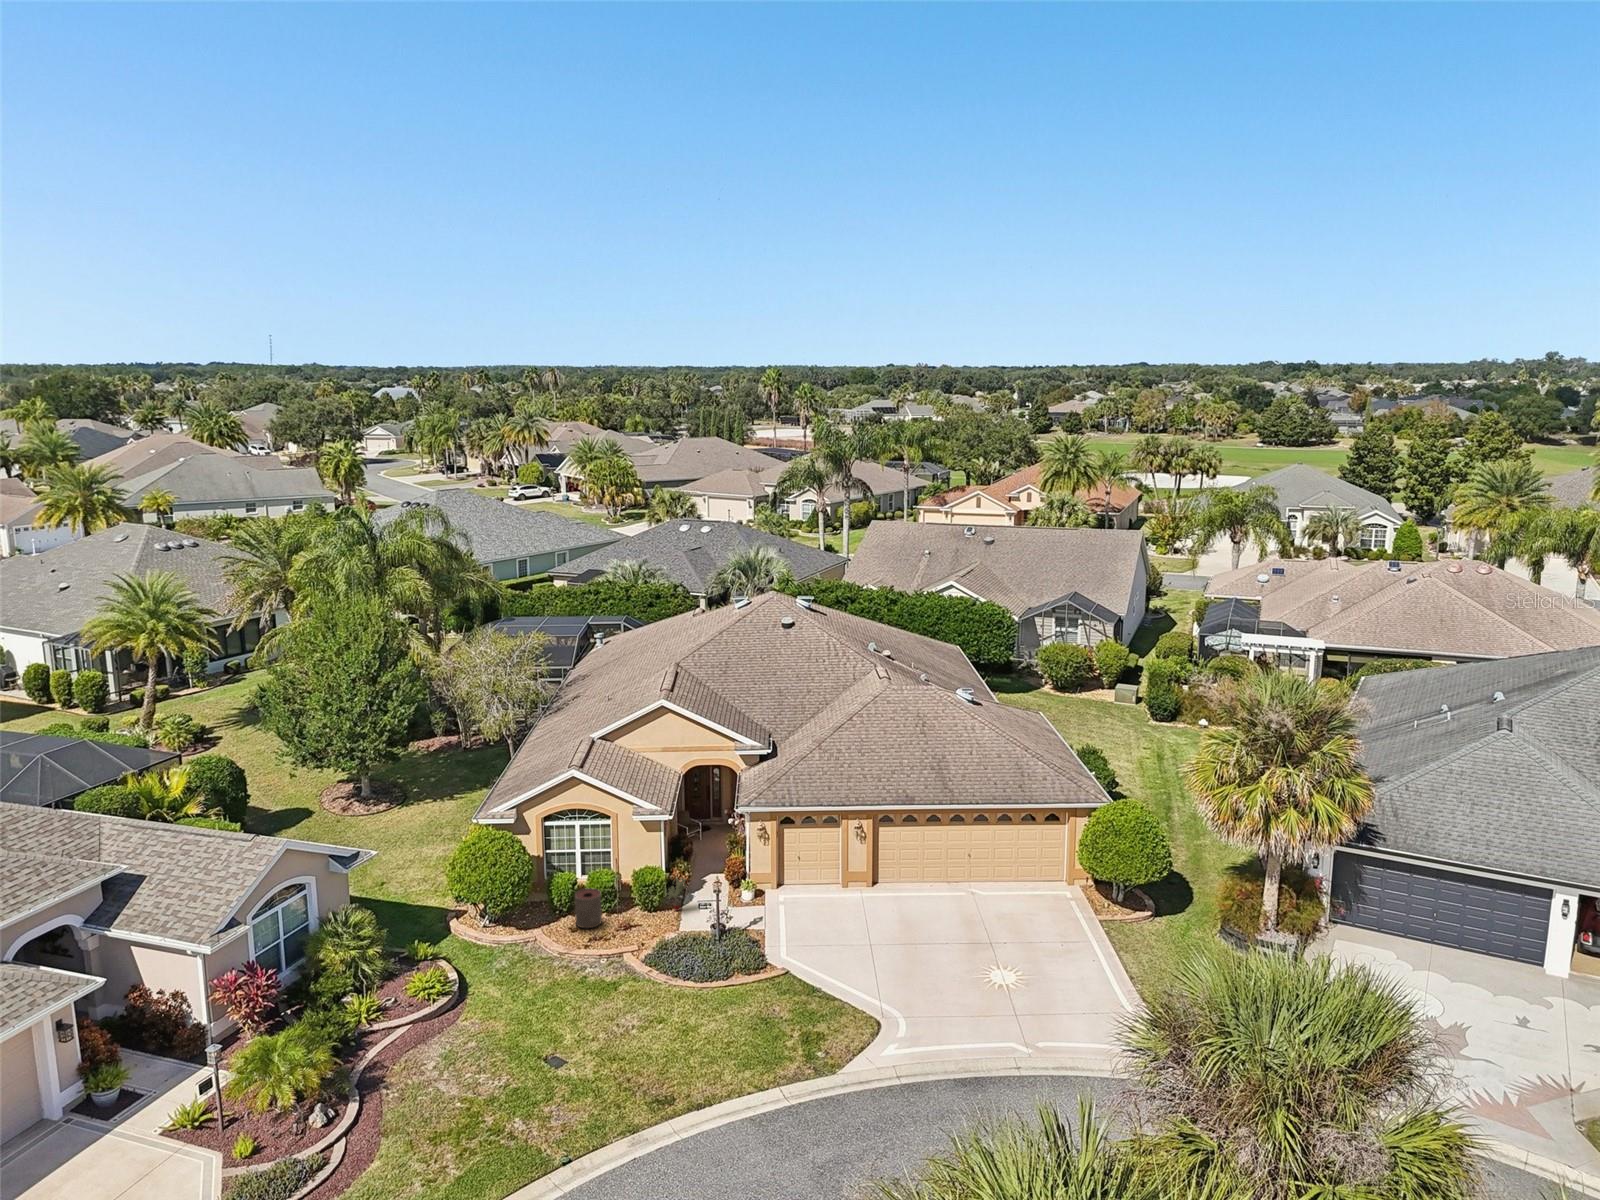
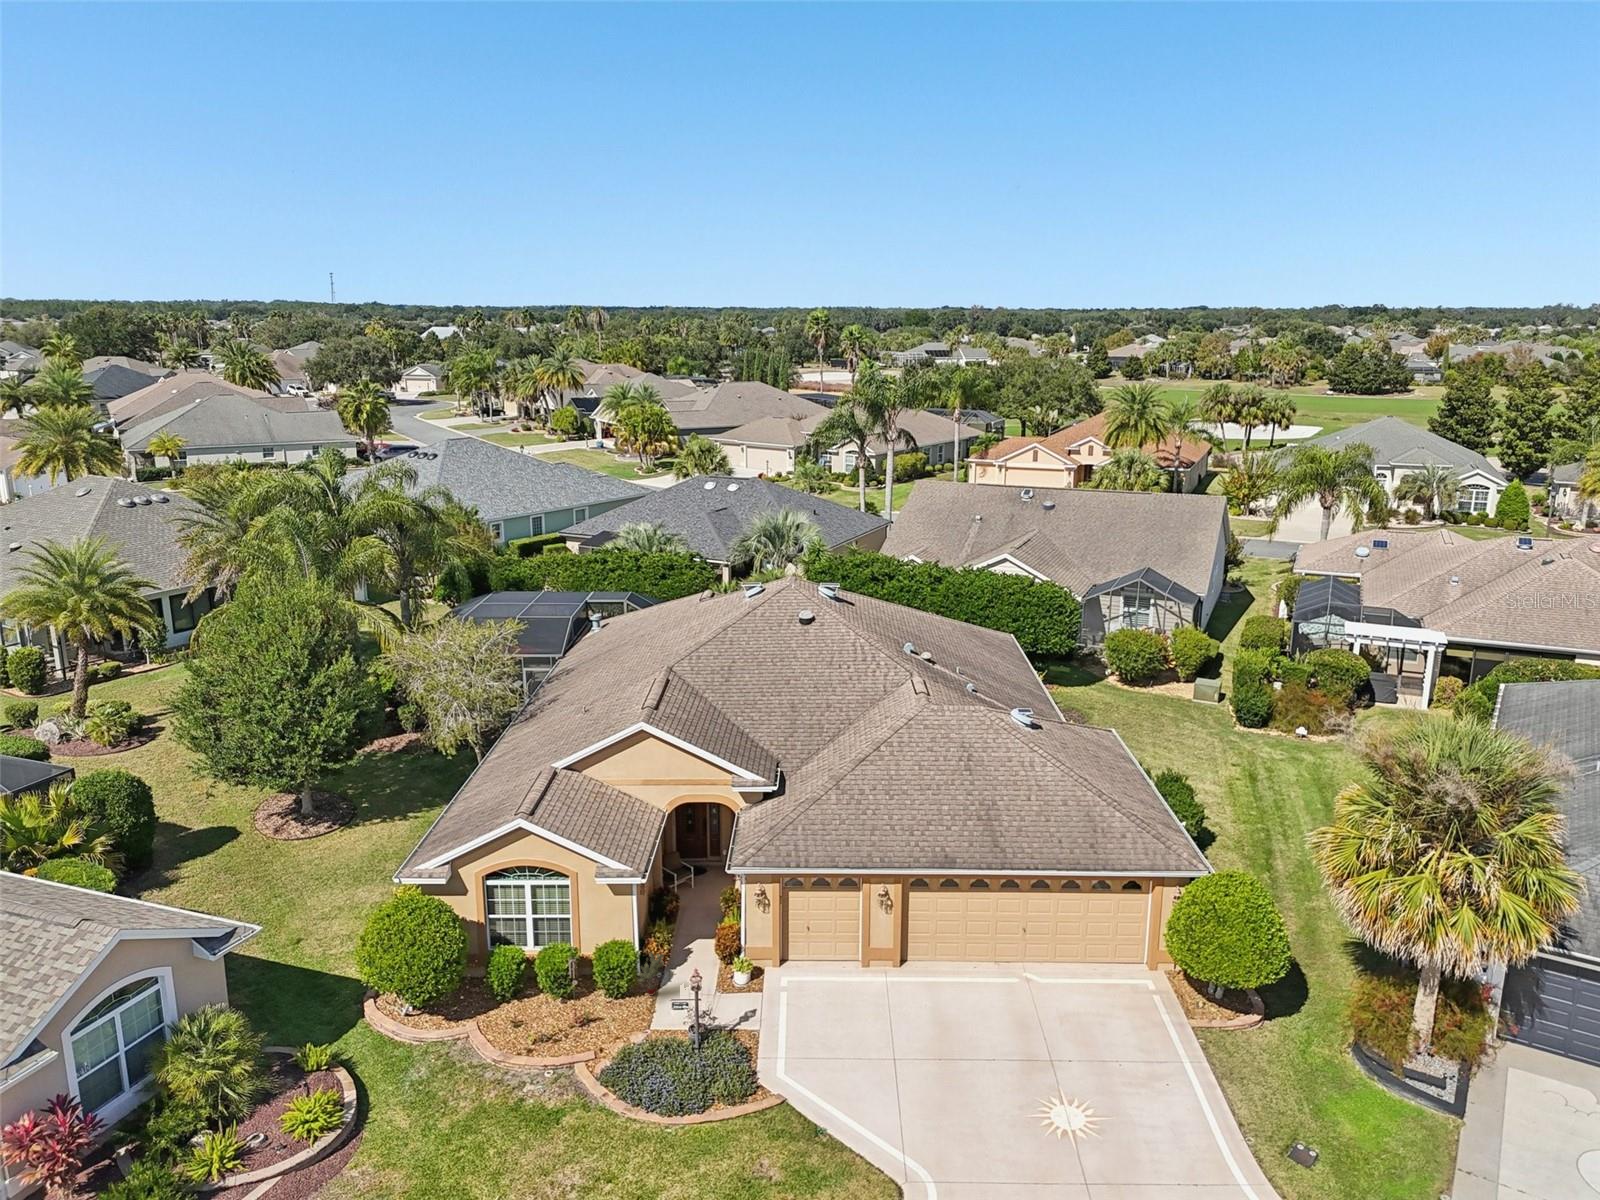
trash can: present [575,888,602,928] -> none [519,967,555,1021]

